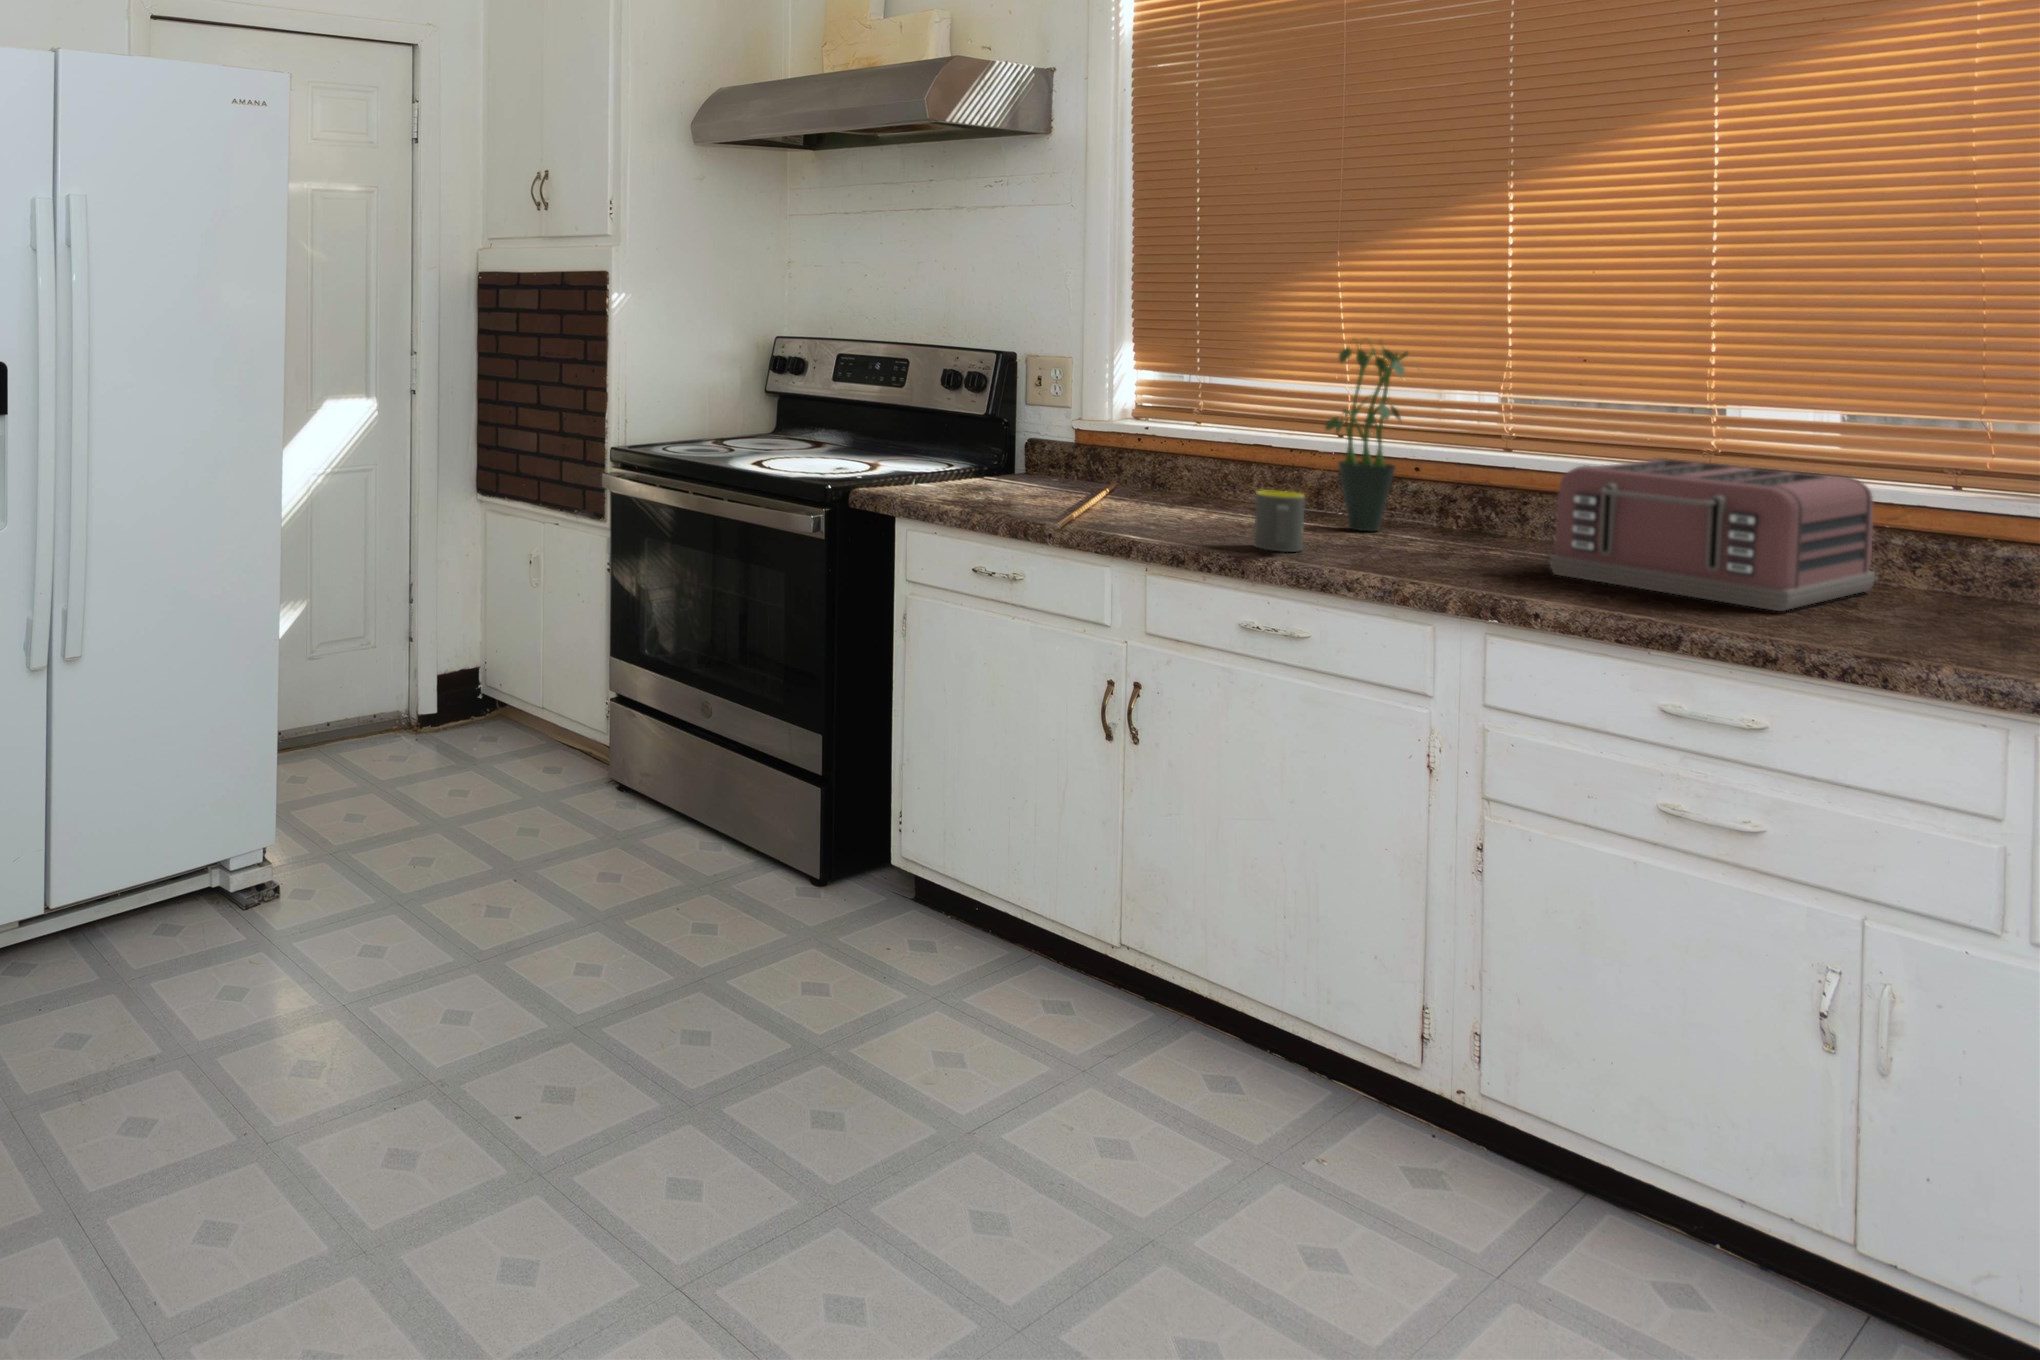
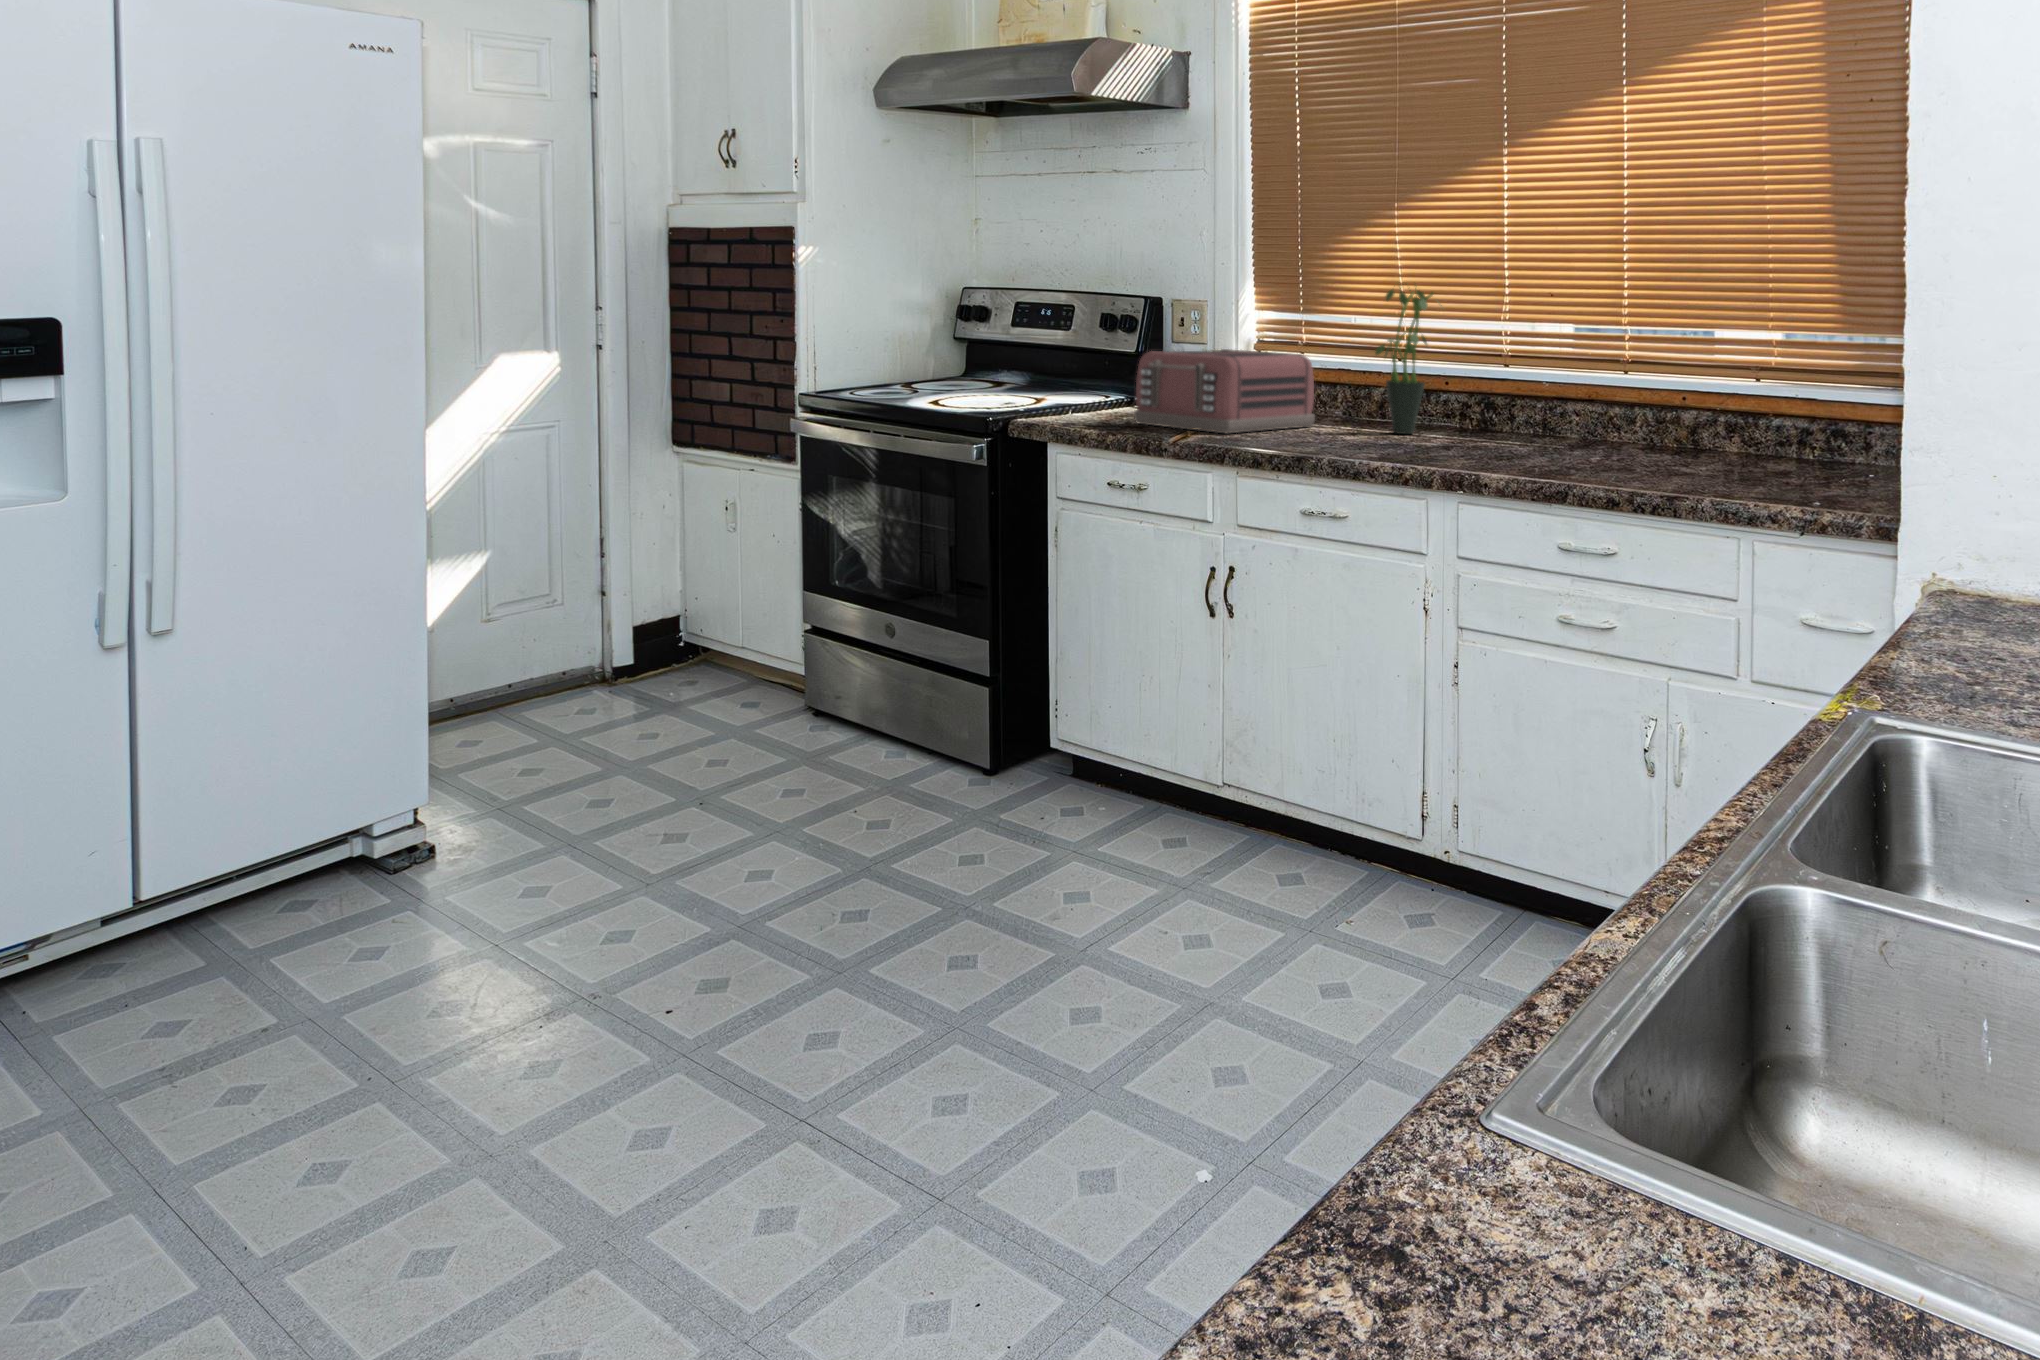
toaster: present [1550,458,1875,611] -> present [1134,349,1315,433]
mug: present [1254,490,1305,552] -> none [1313,400,1349,445]

